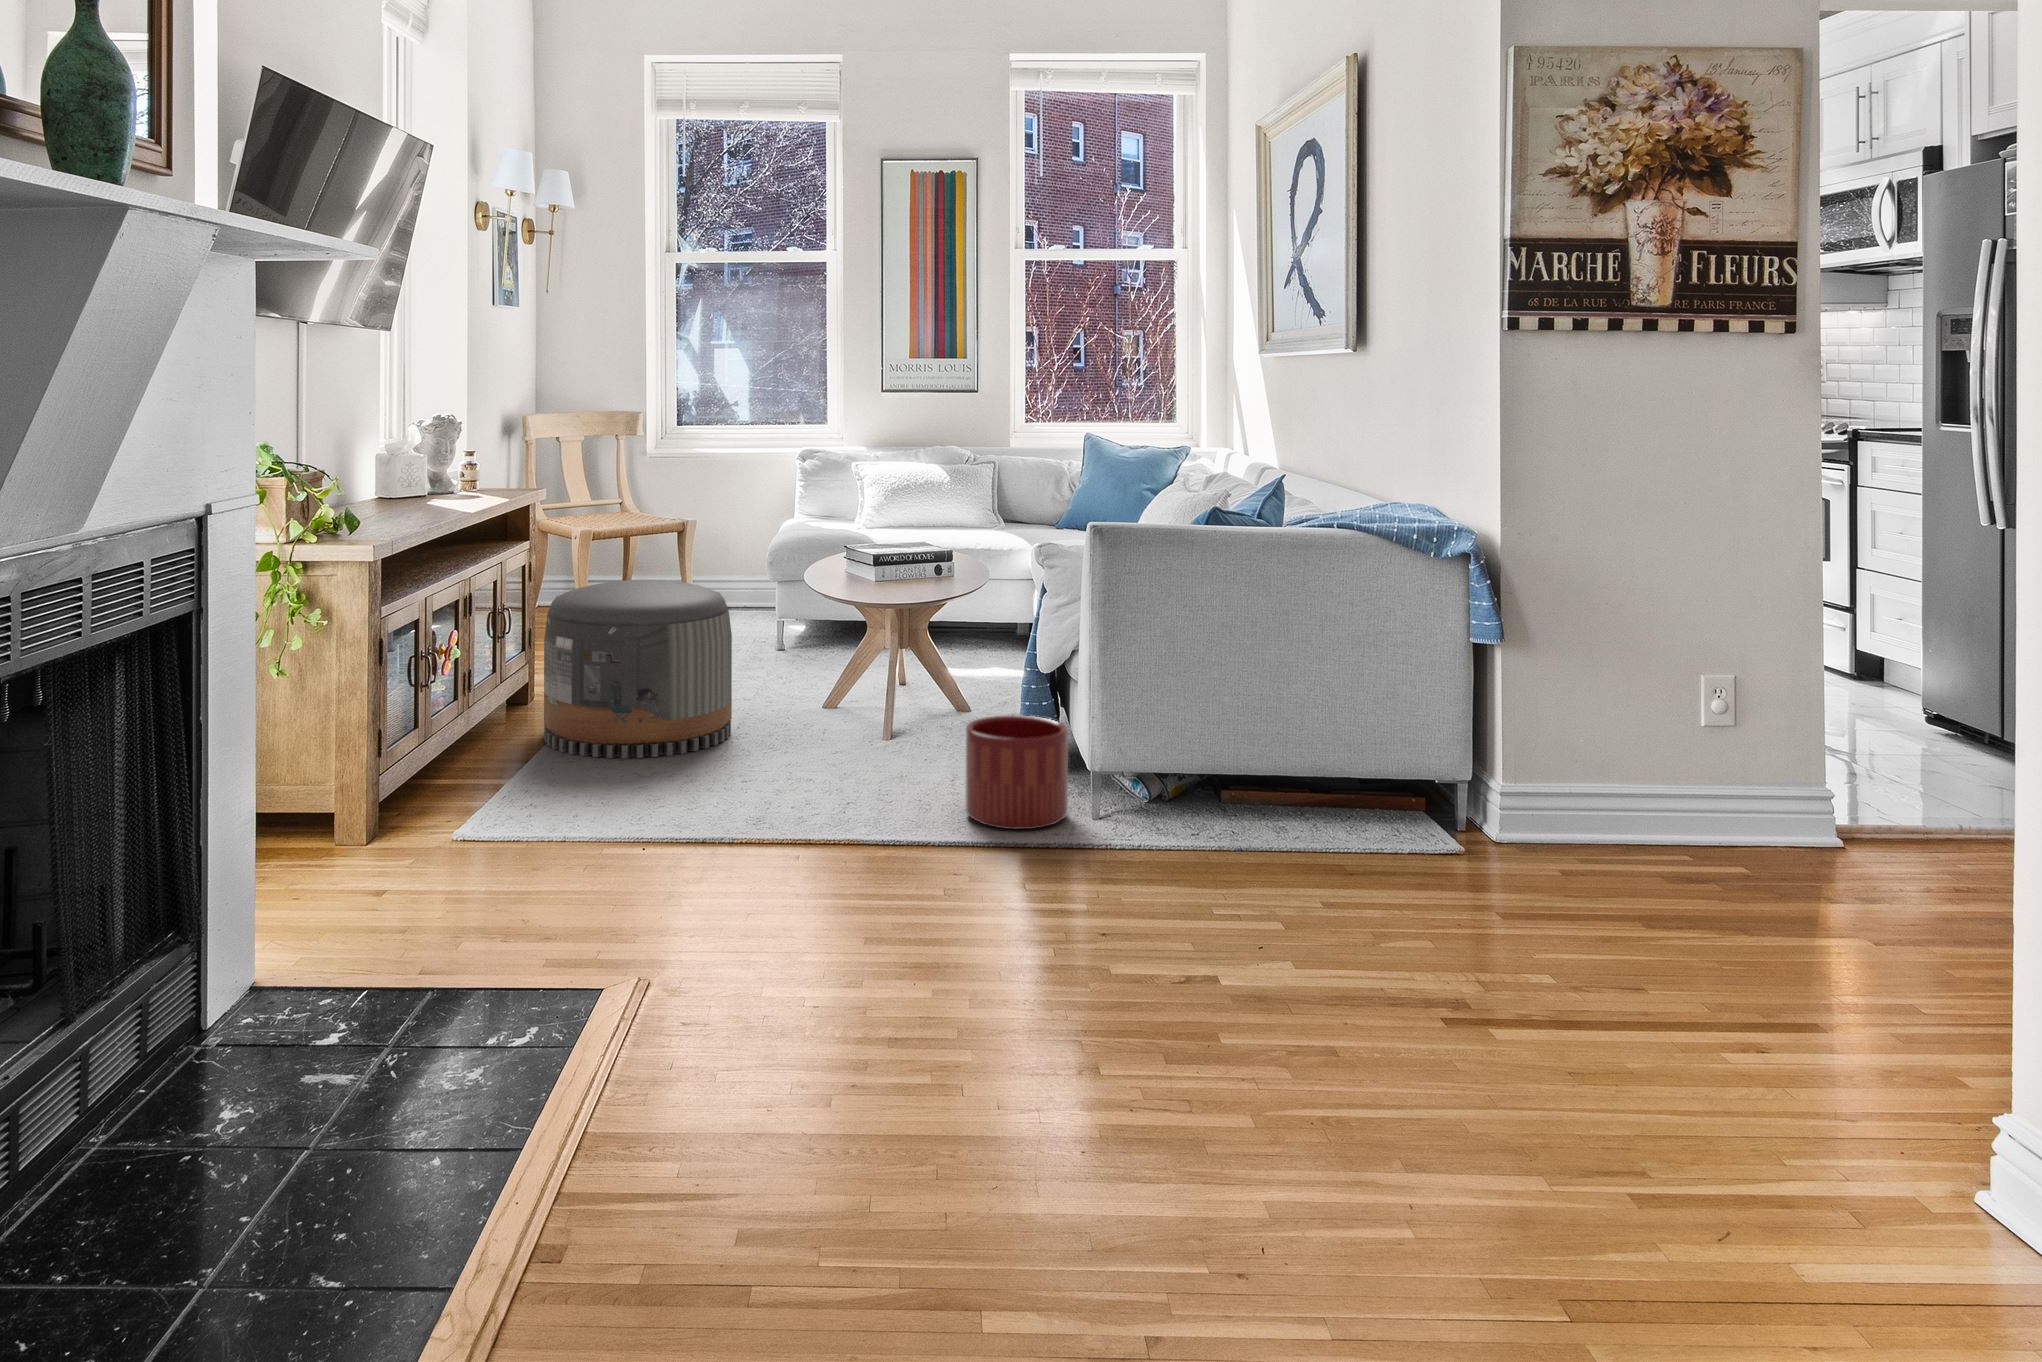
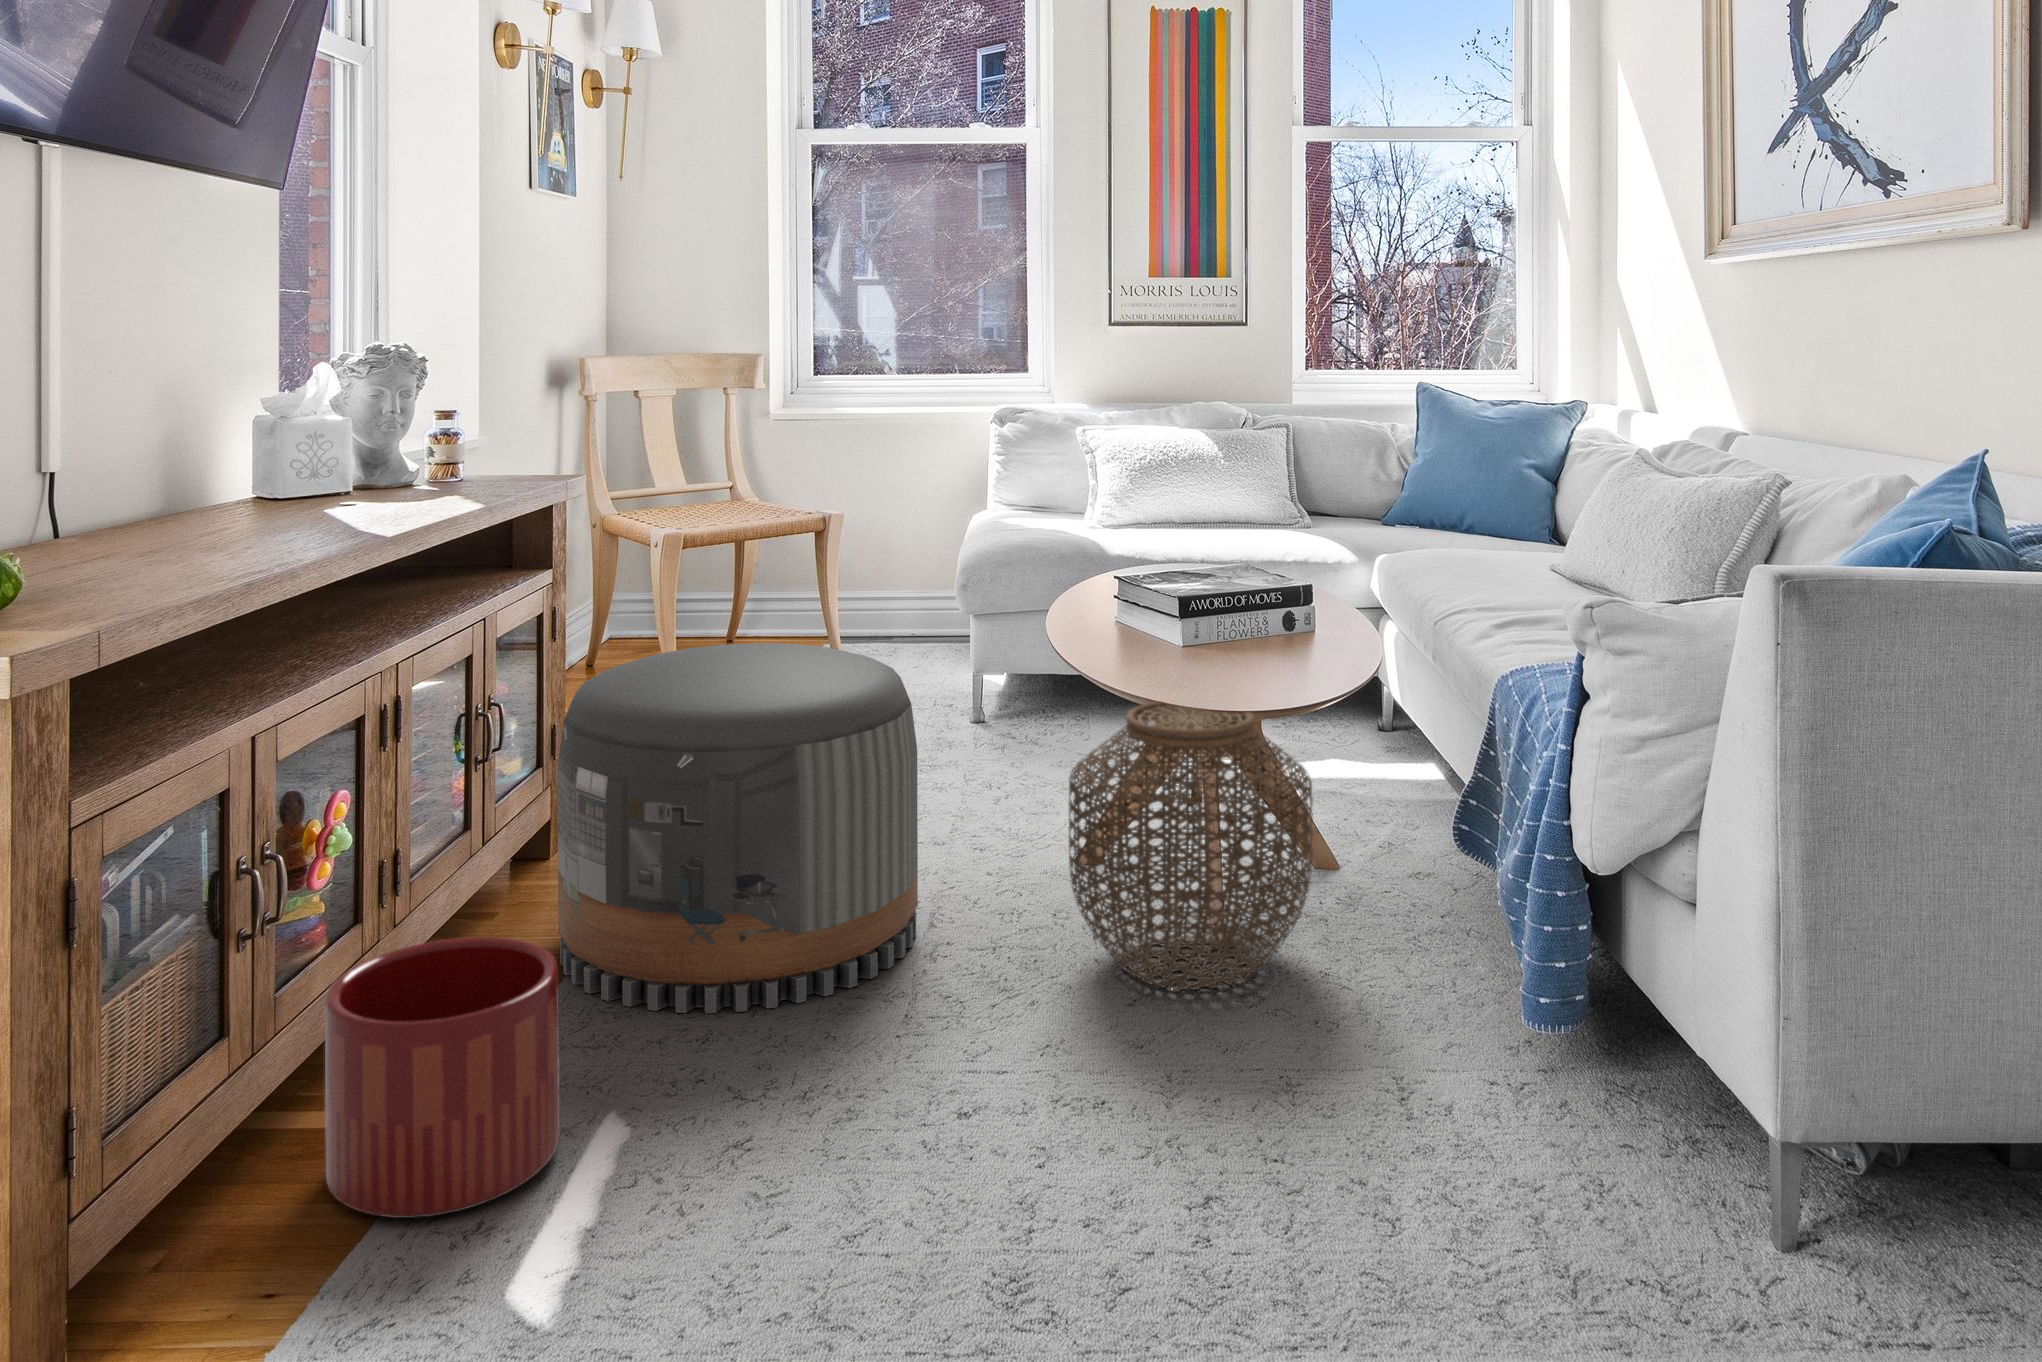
woven basket: none [809,608,936,754] -> present [1069,702,1313,990]
planter: present [965,716,1068,829] -> present [325,937,560,1218]

